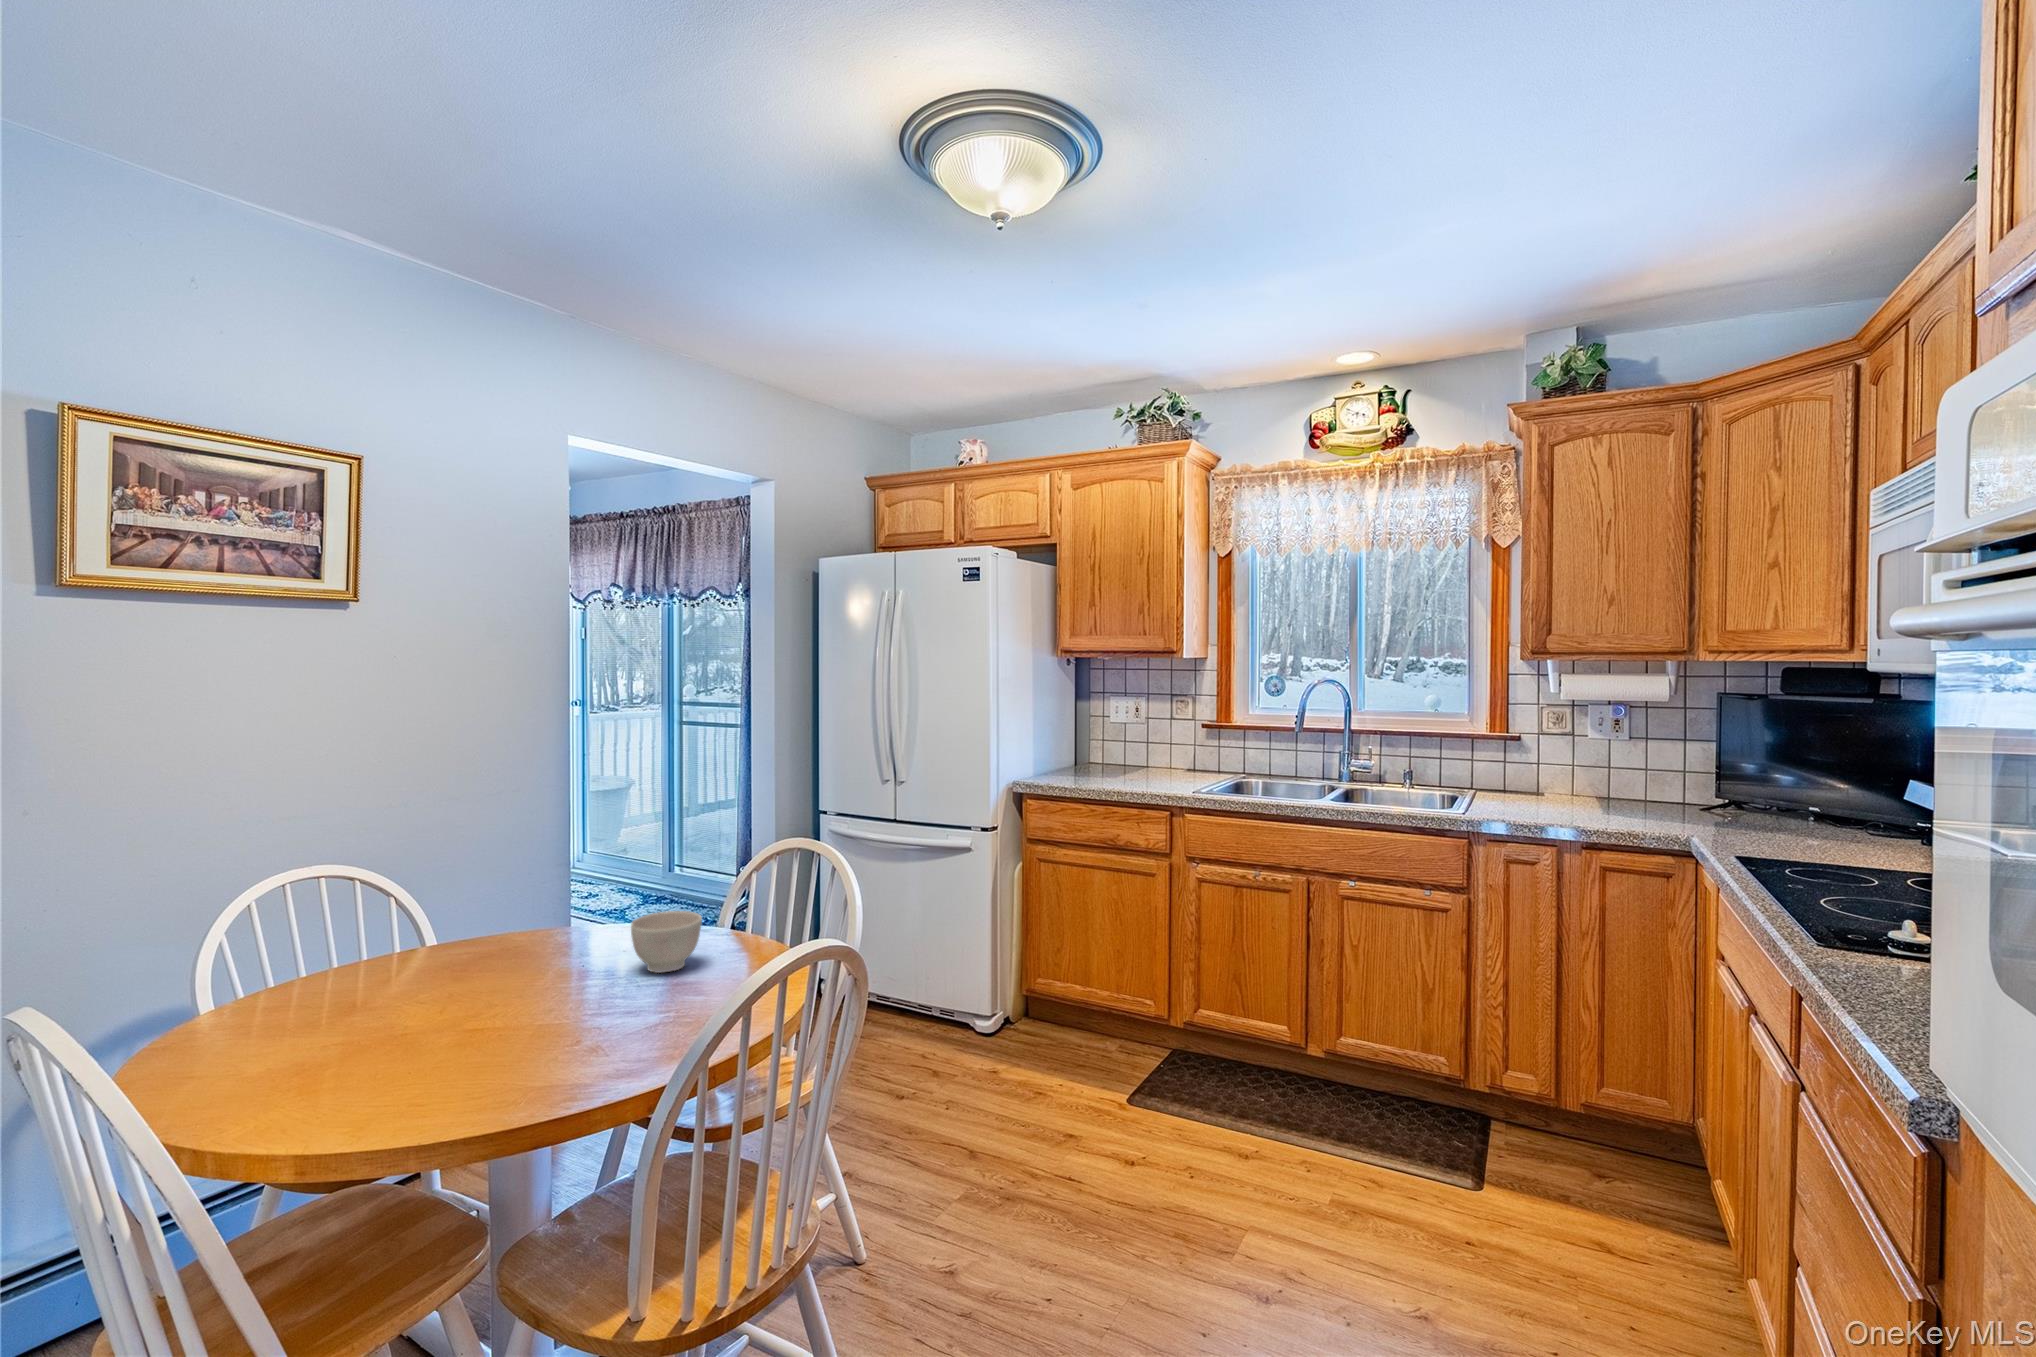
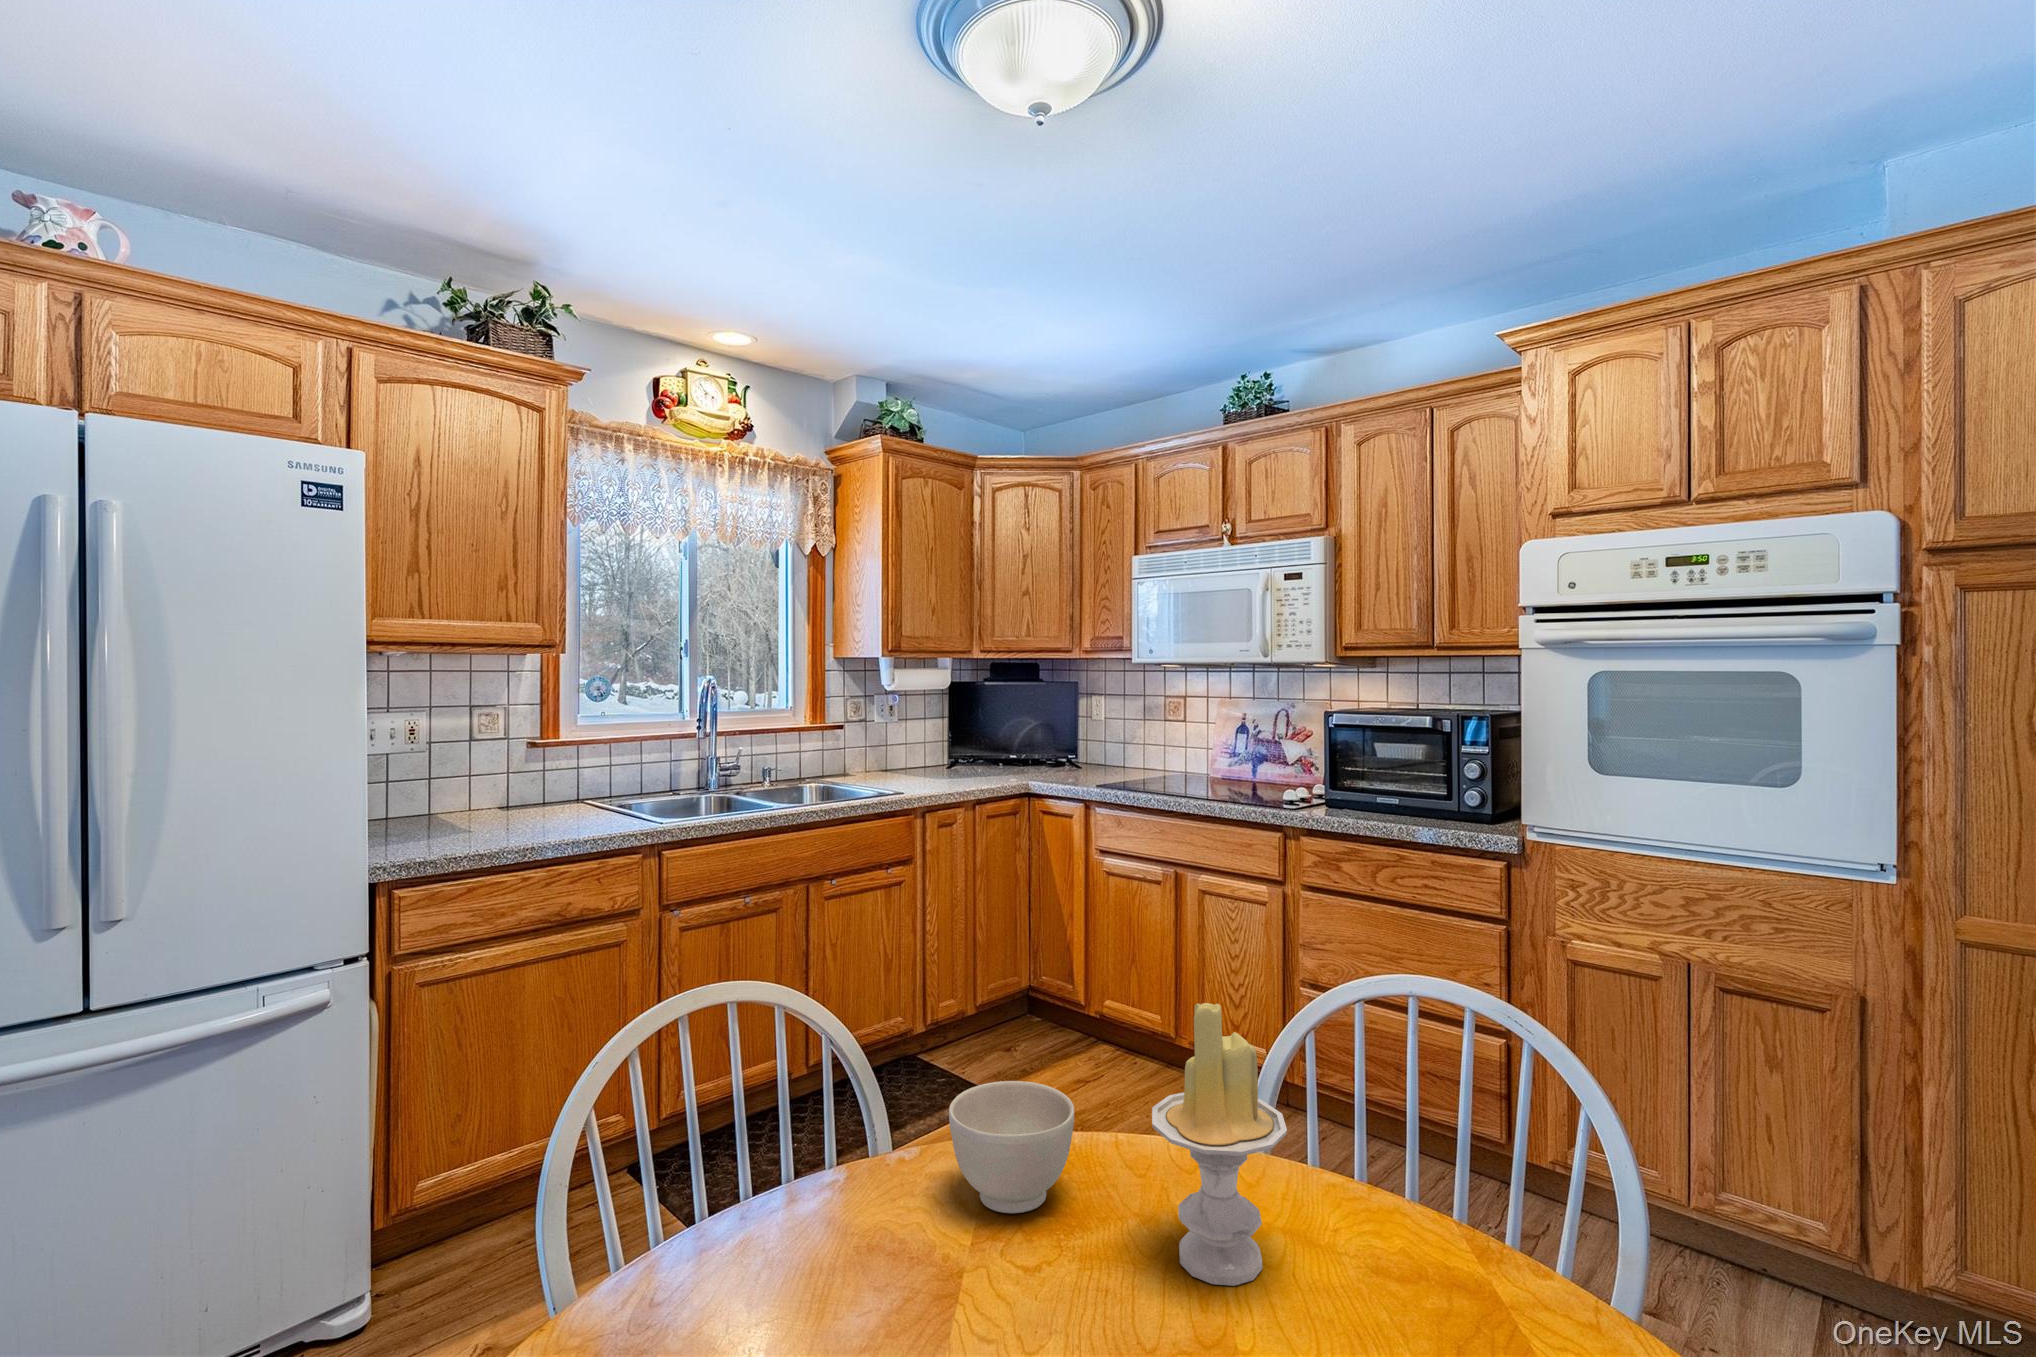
candle: none [540,866,620,1016] -> present [1152,1003,1287,1286]

